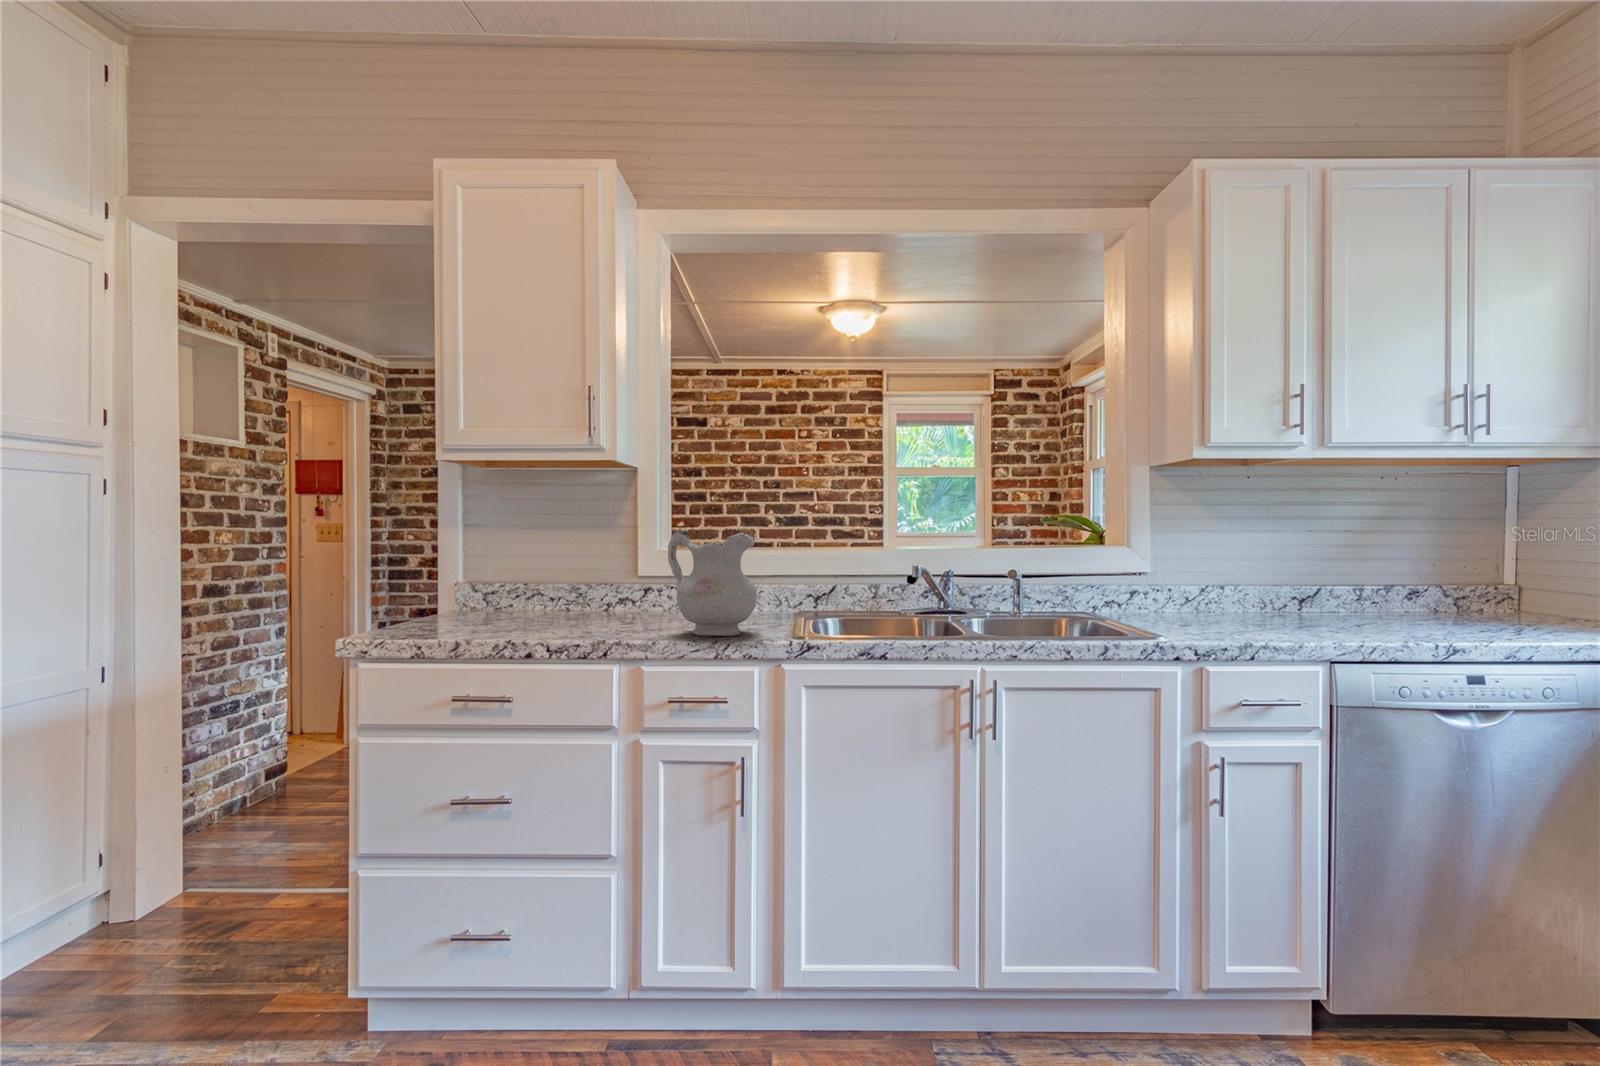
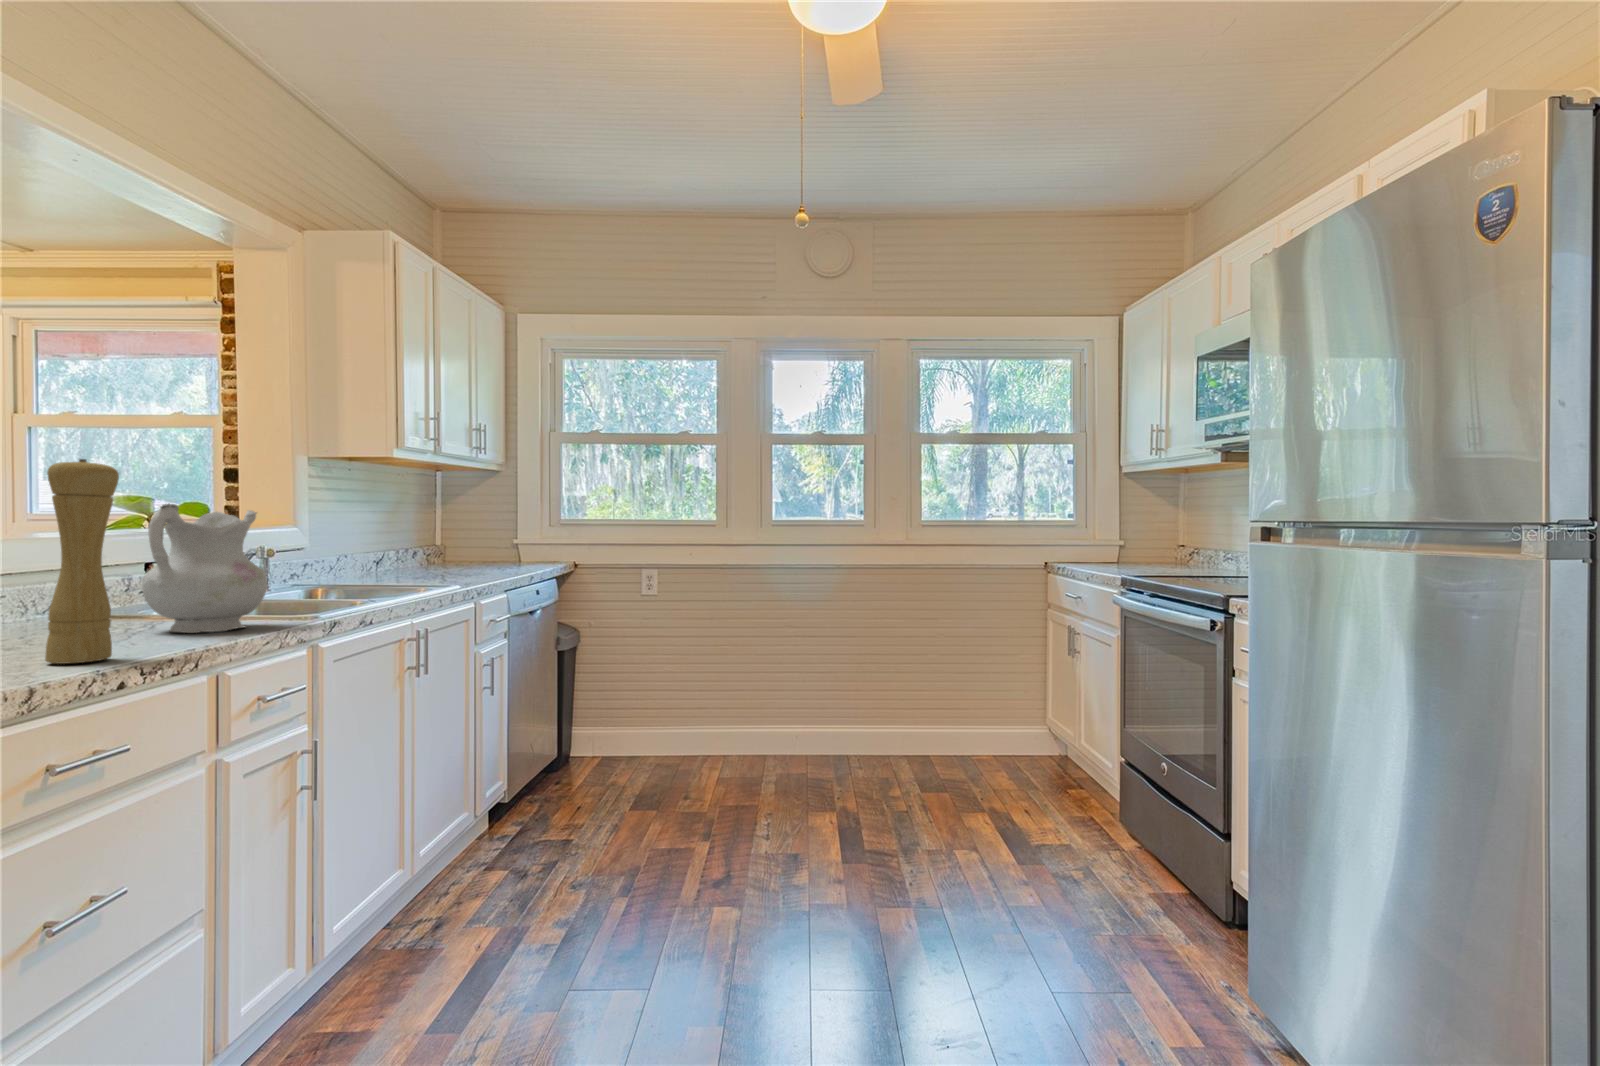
pepper mill: none [530,506,565,637] -> present [45,459,119,664]

